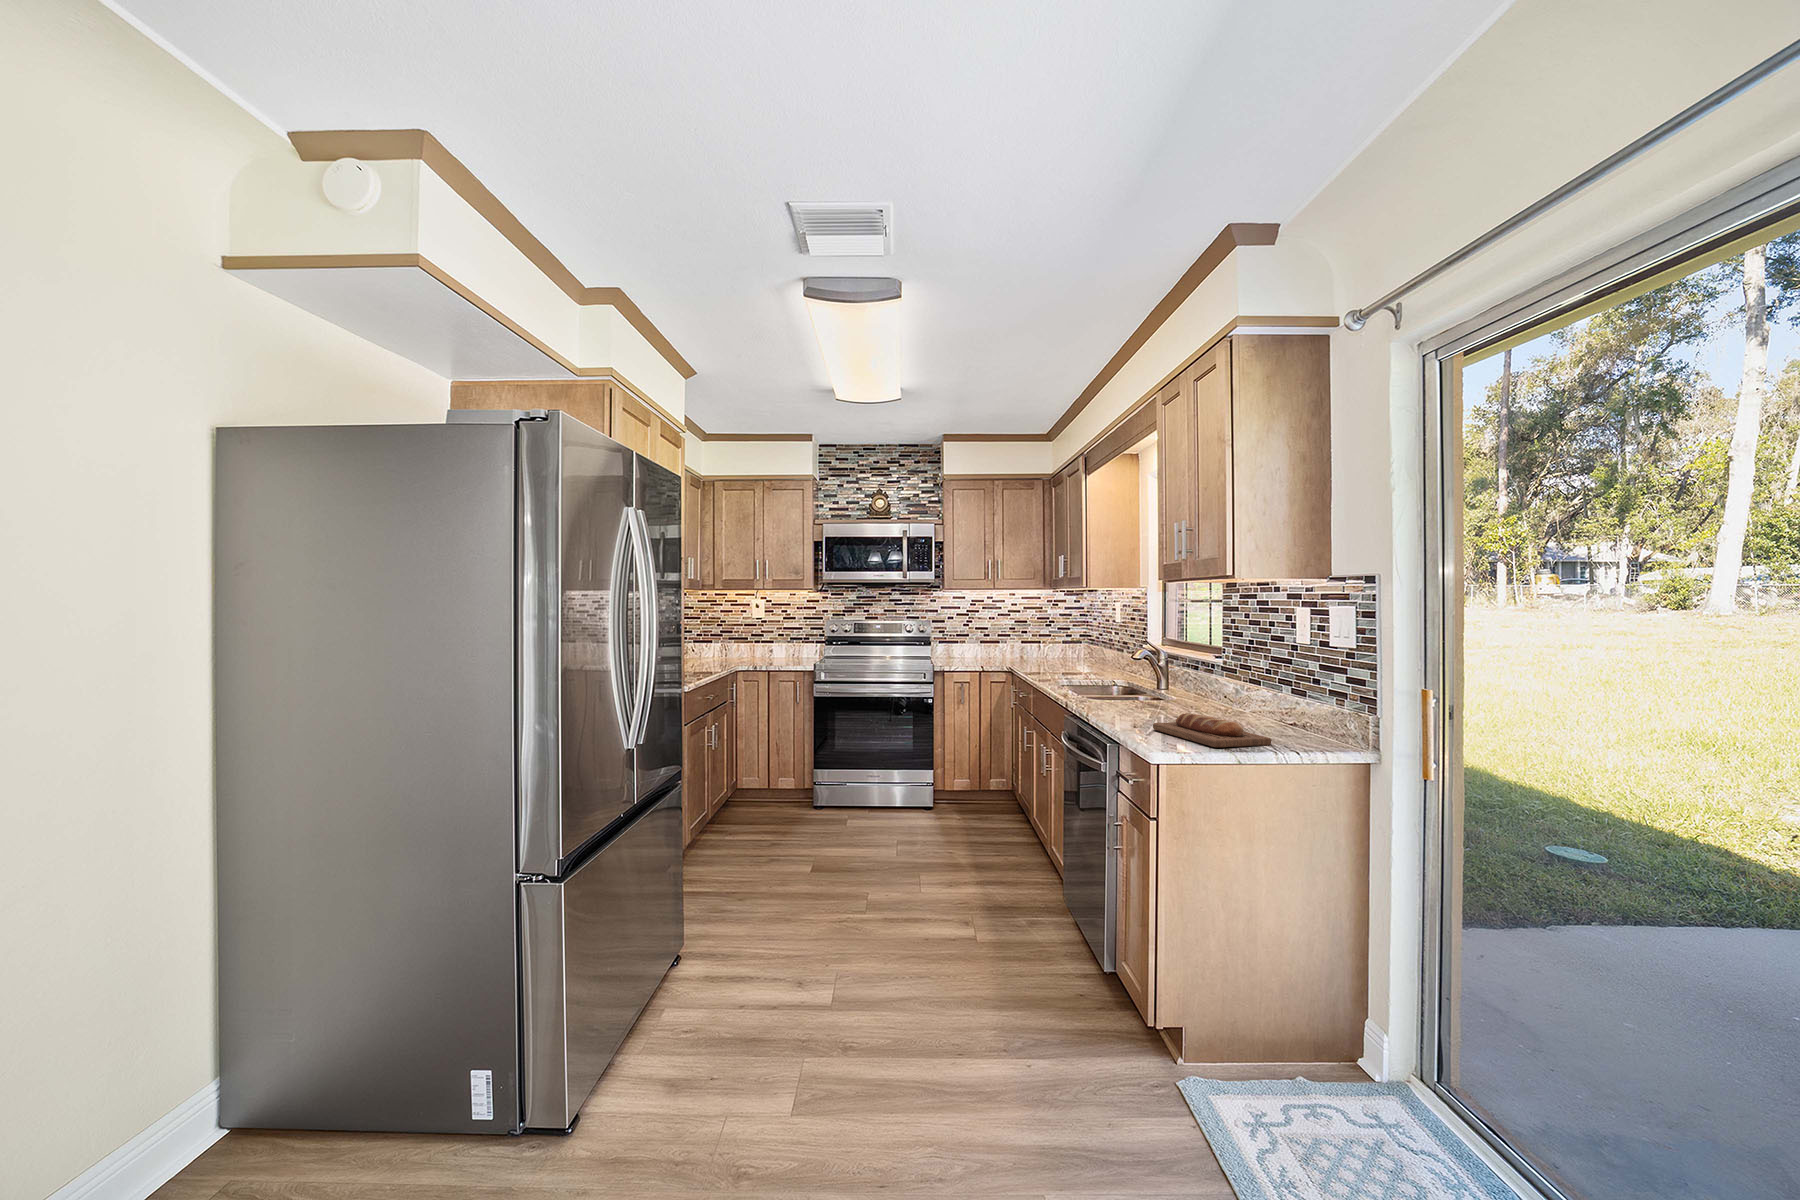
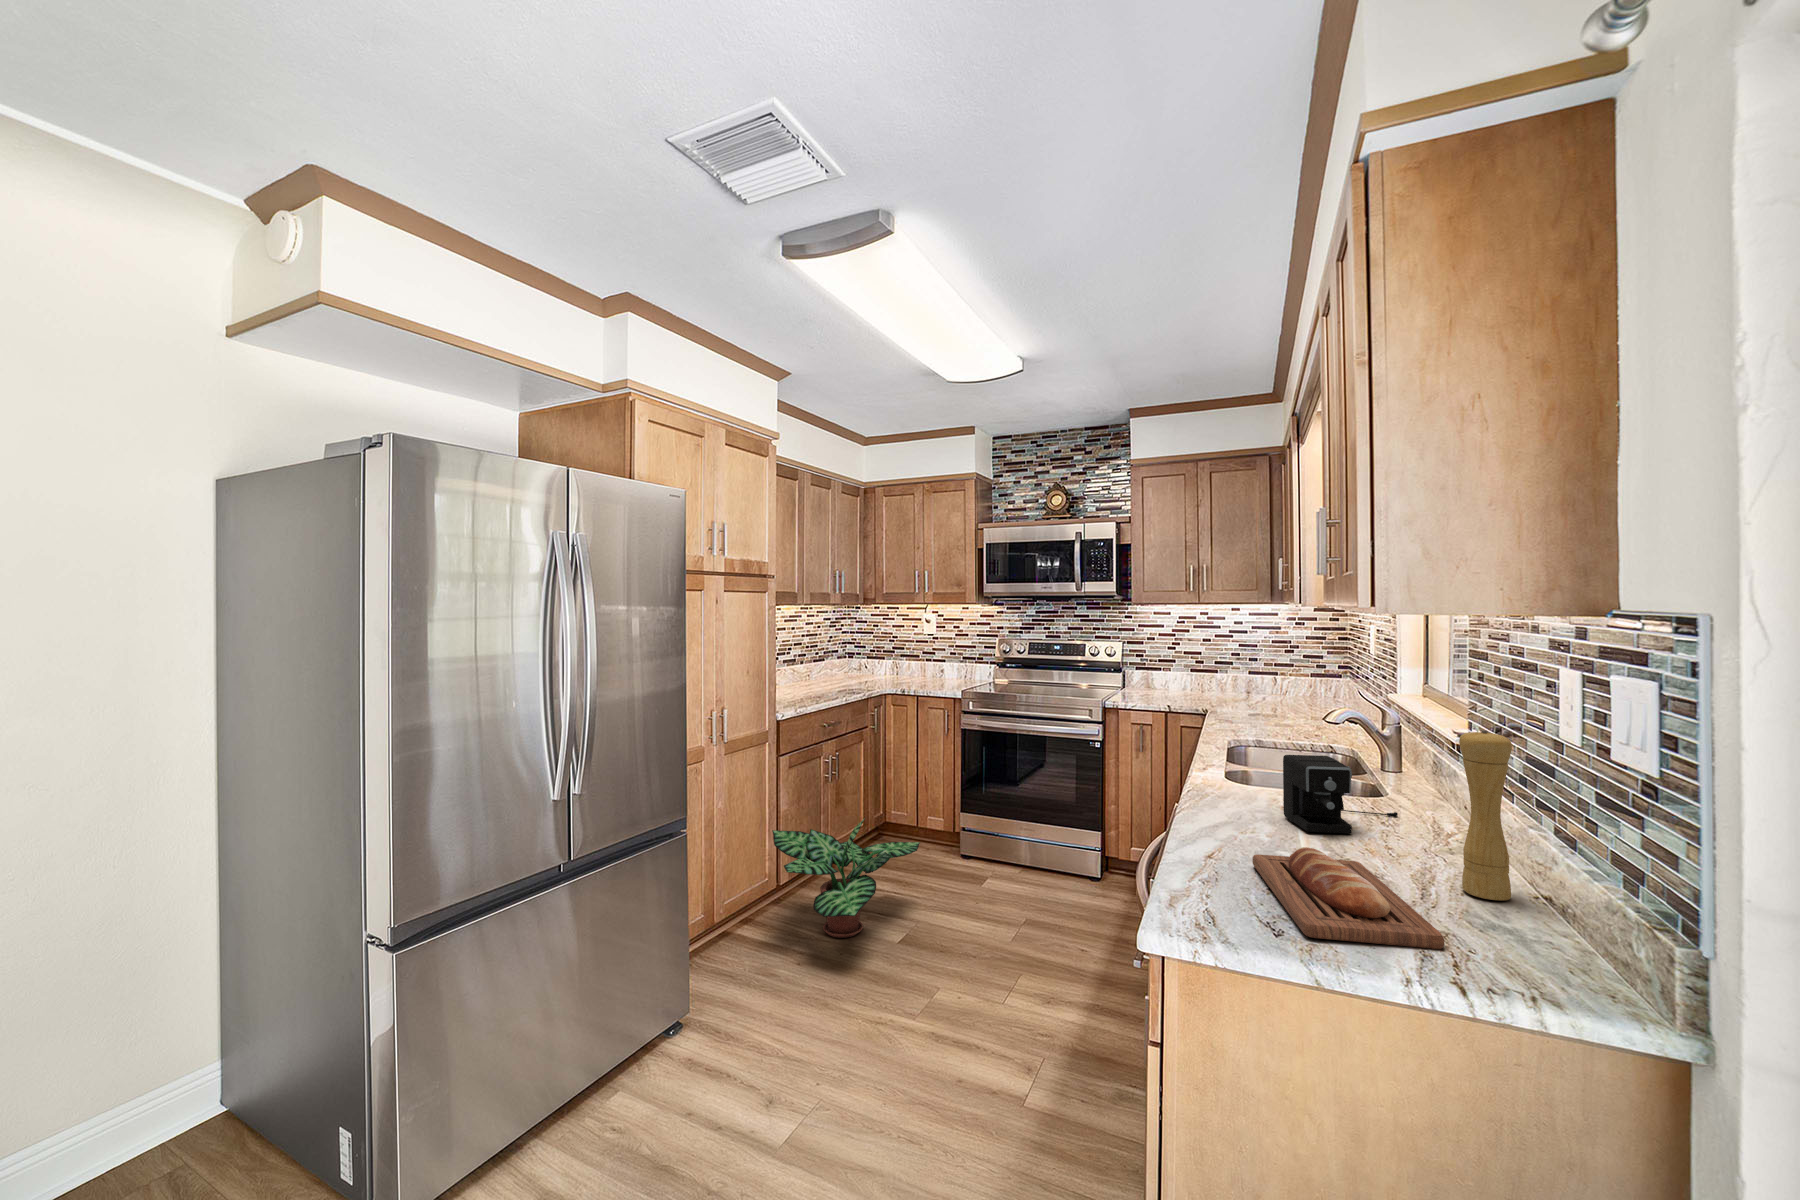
pepper mill: none [1253,642,1277,729] -> present [1459,730,1512,901]
coffee maker: none [1136,672,1190,716] -> present [1283,755,1398,834]
potted plant: none [682,766,813,872] -> present [772,818,920,938]

